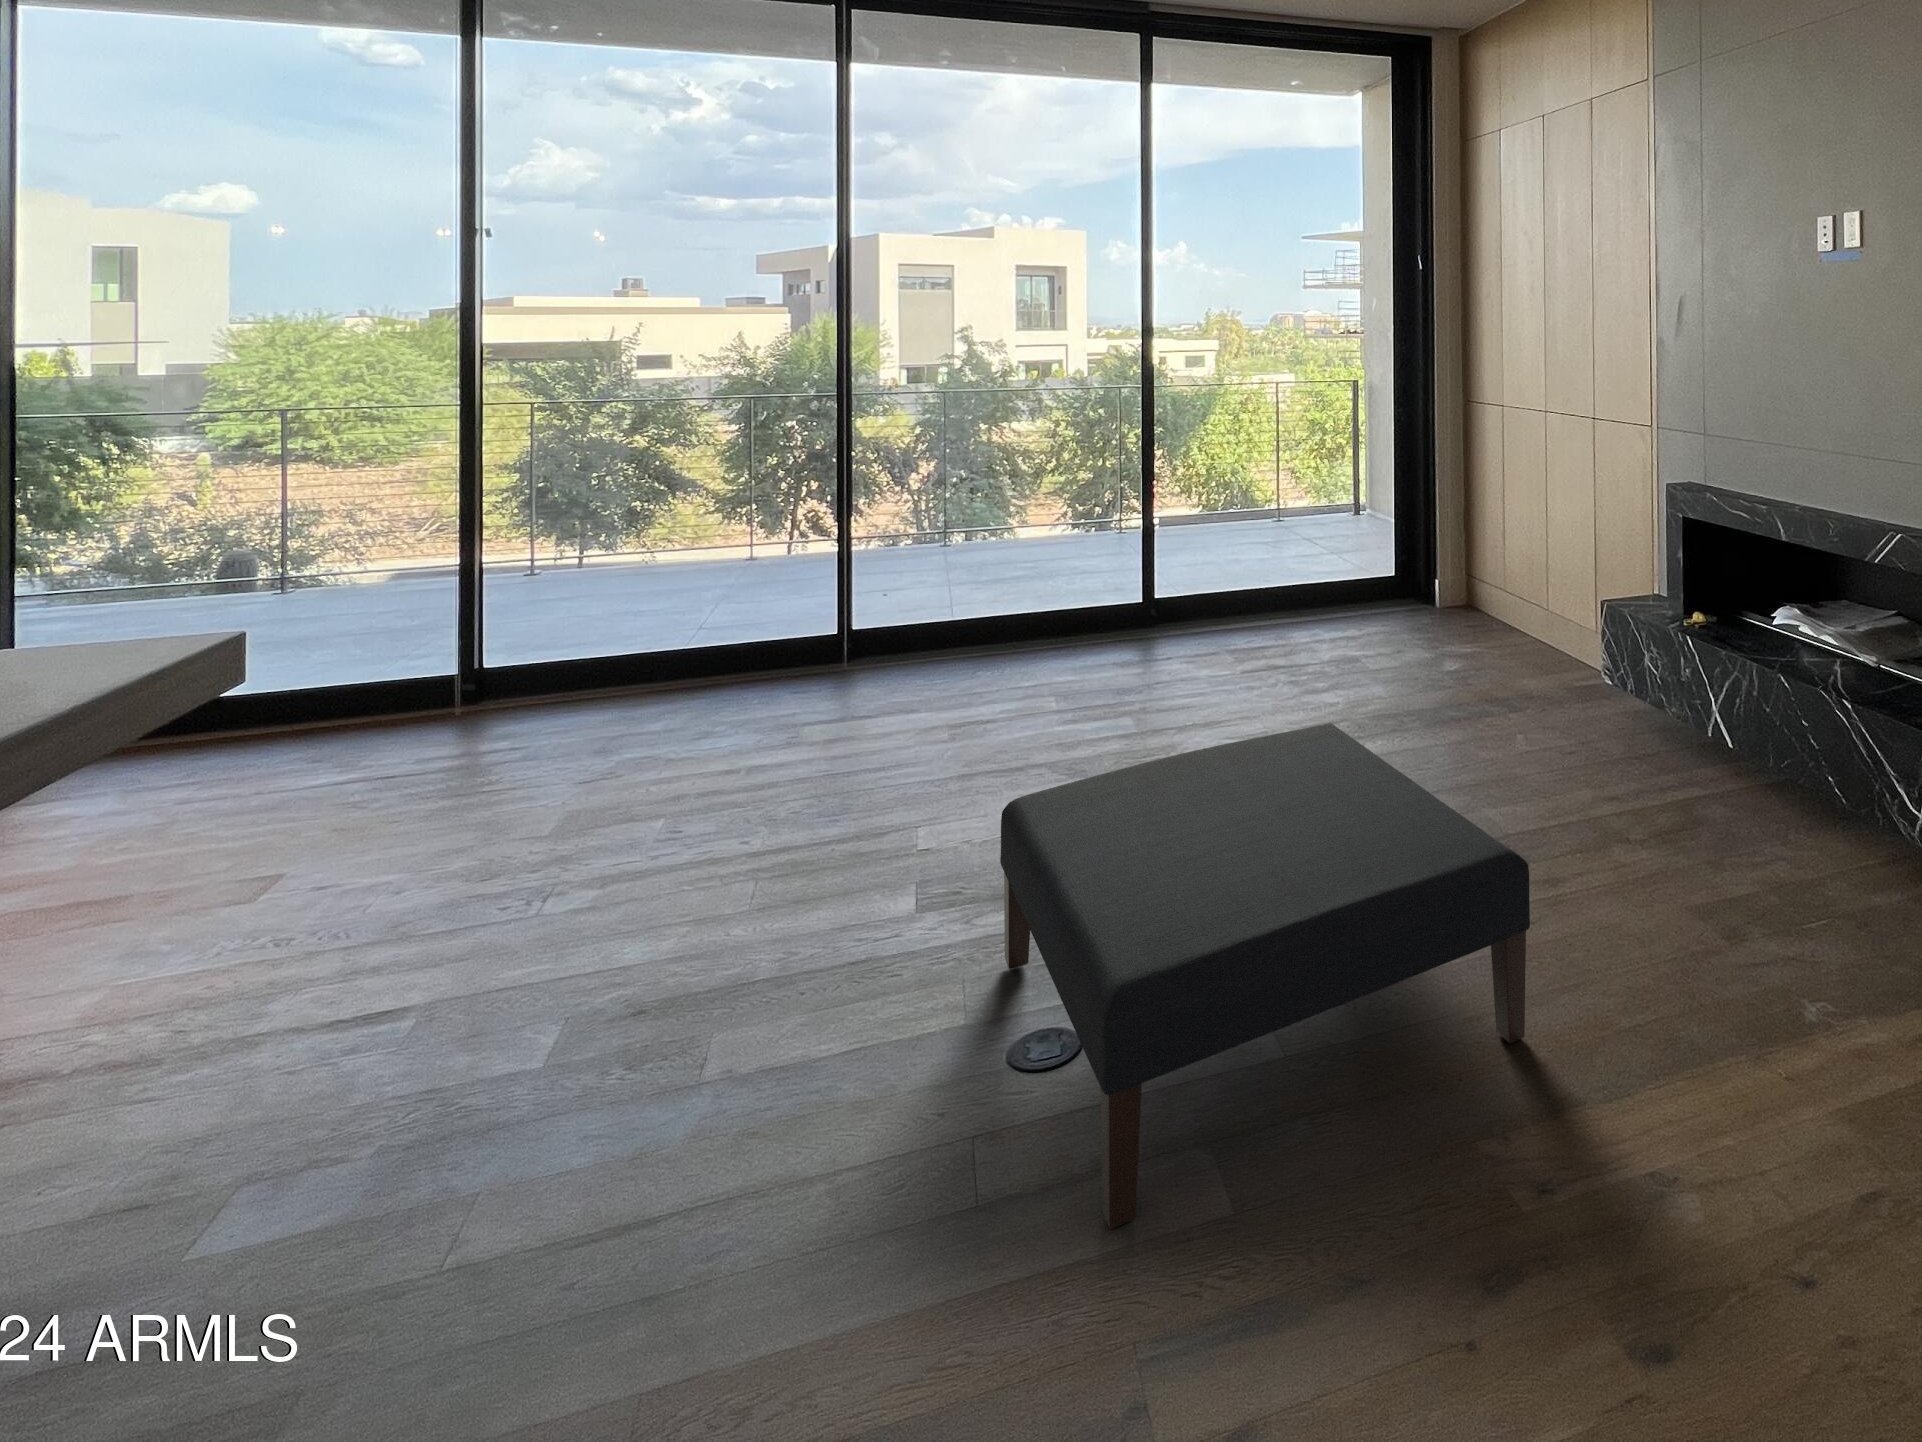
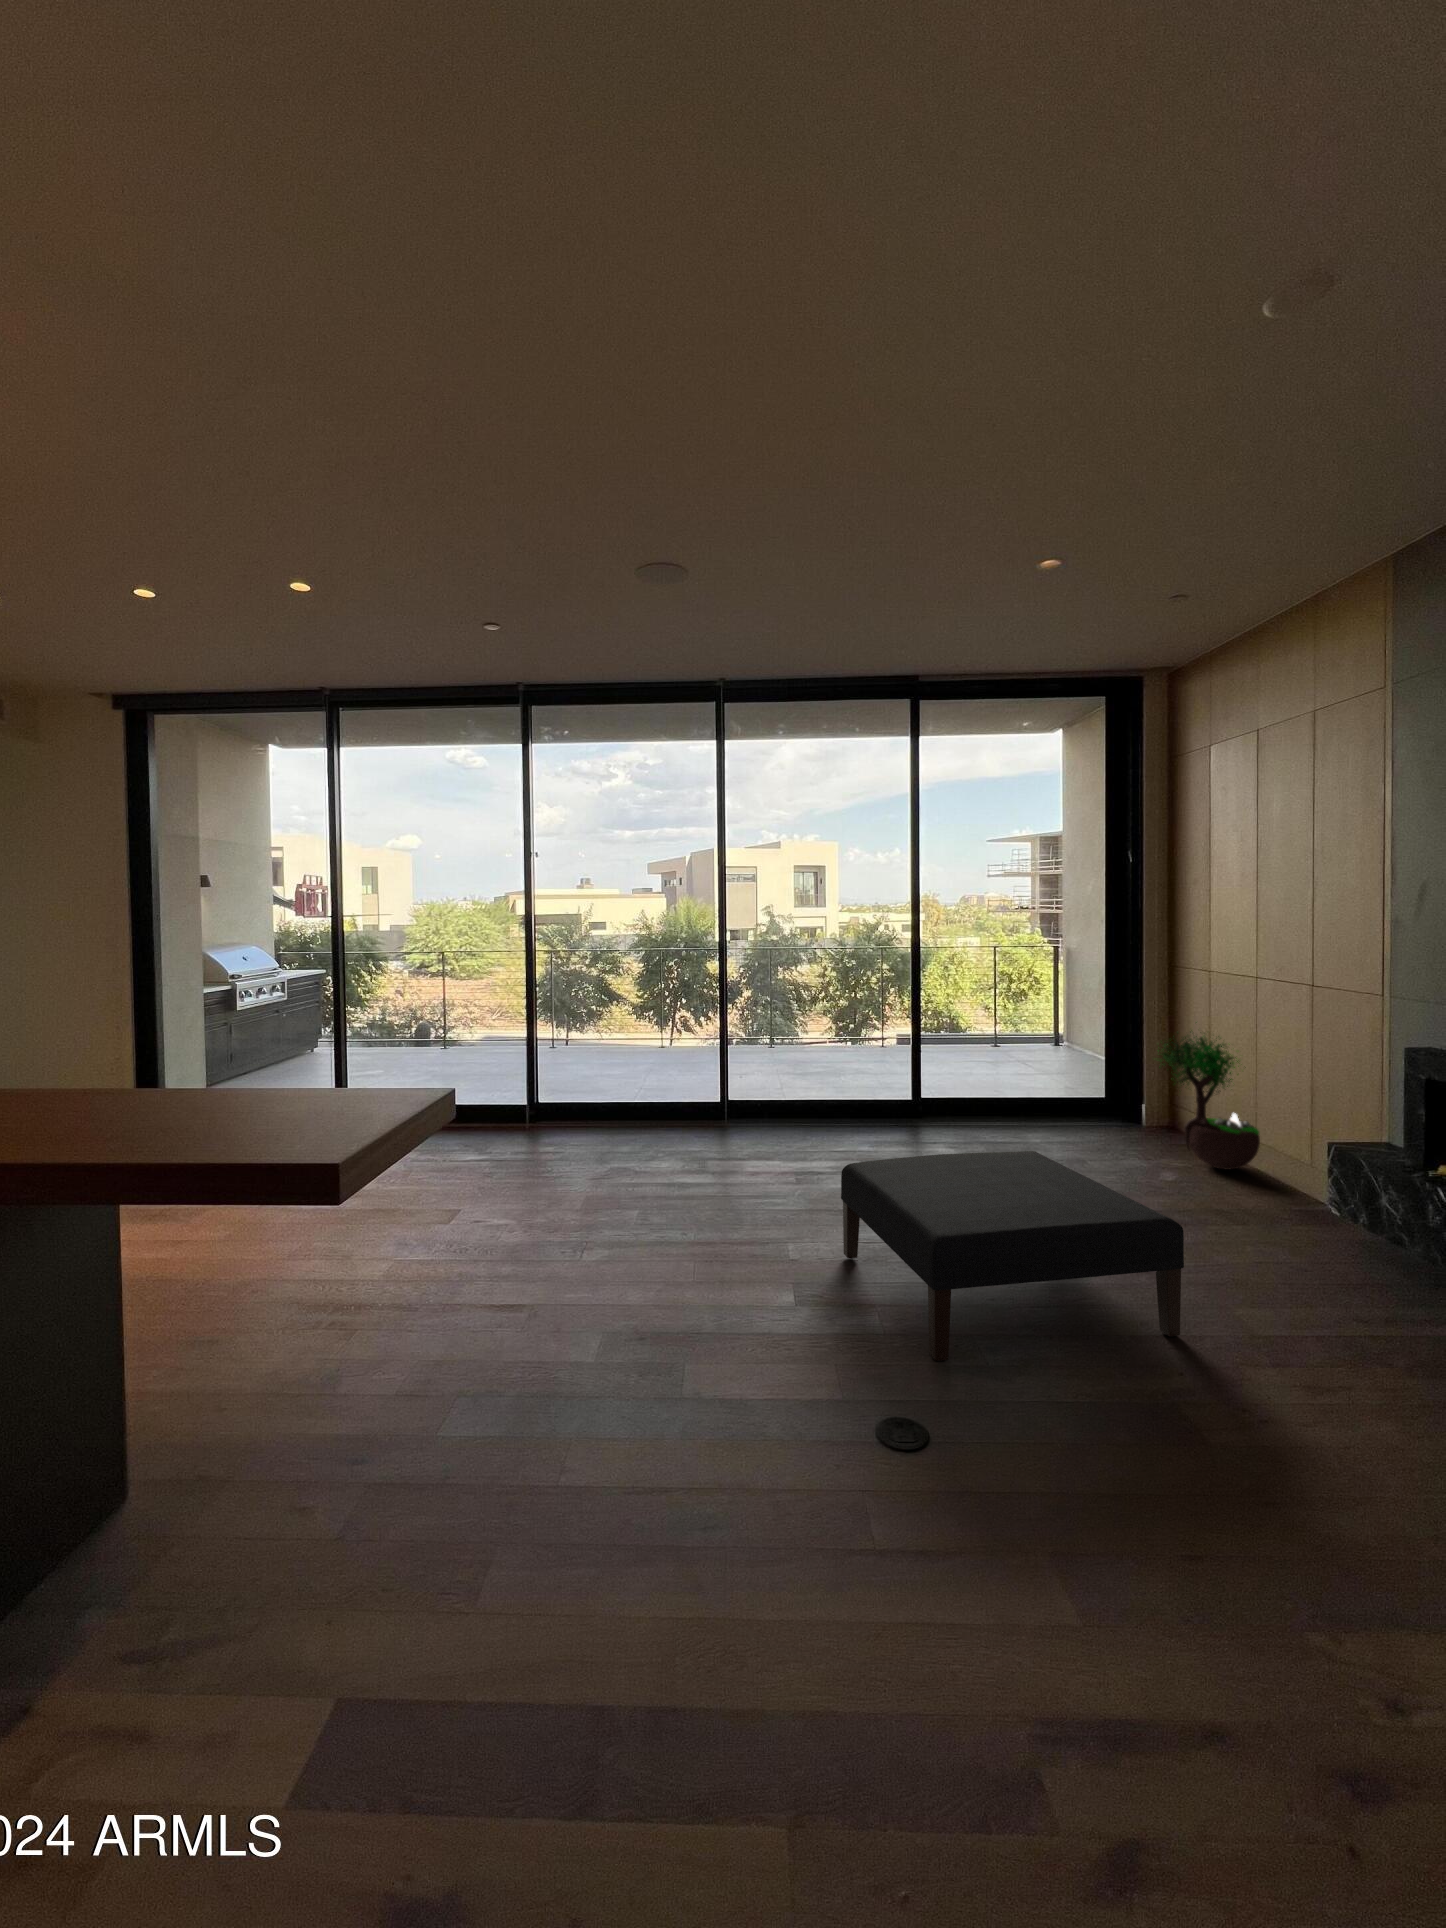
potted tree: none [1500,486,1625,680] -> present [1158,1022,1260,1170]

